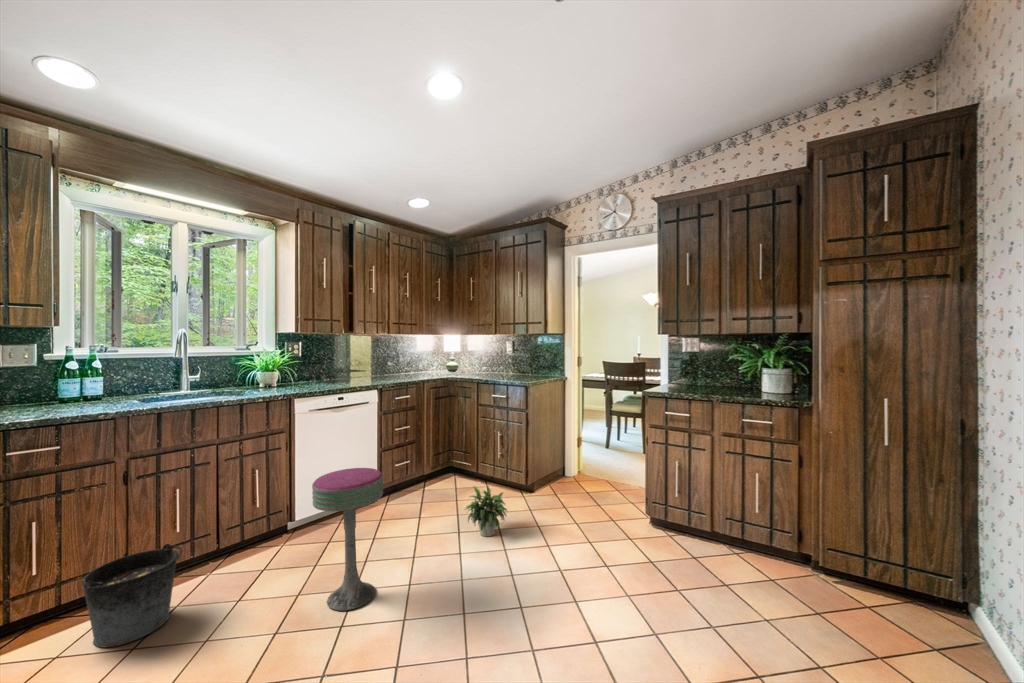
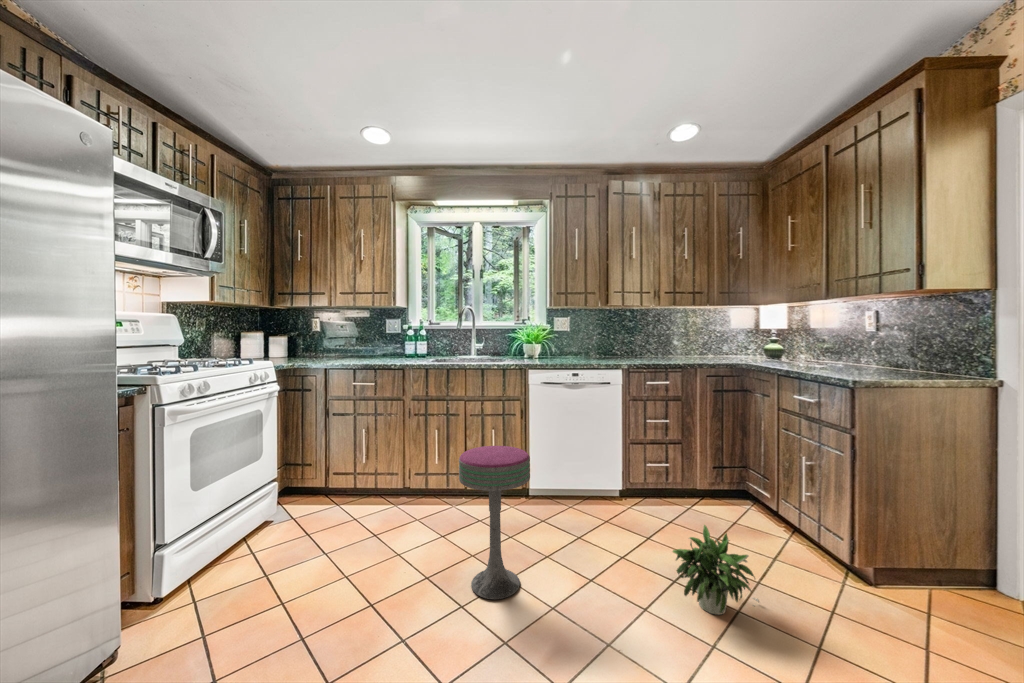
bucket: present [81,544,182,648] -> none [358,468,418,529]

